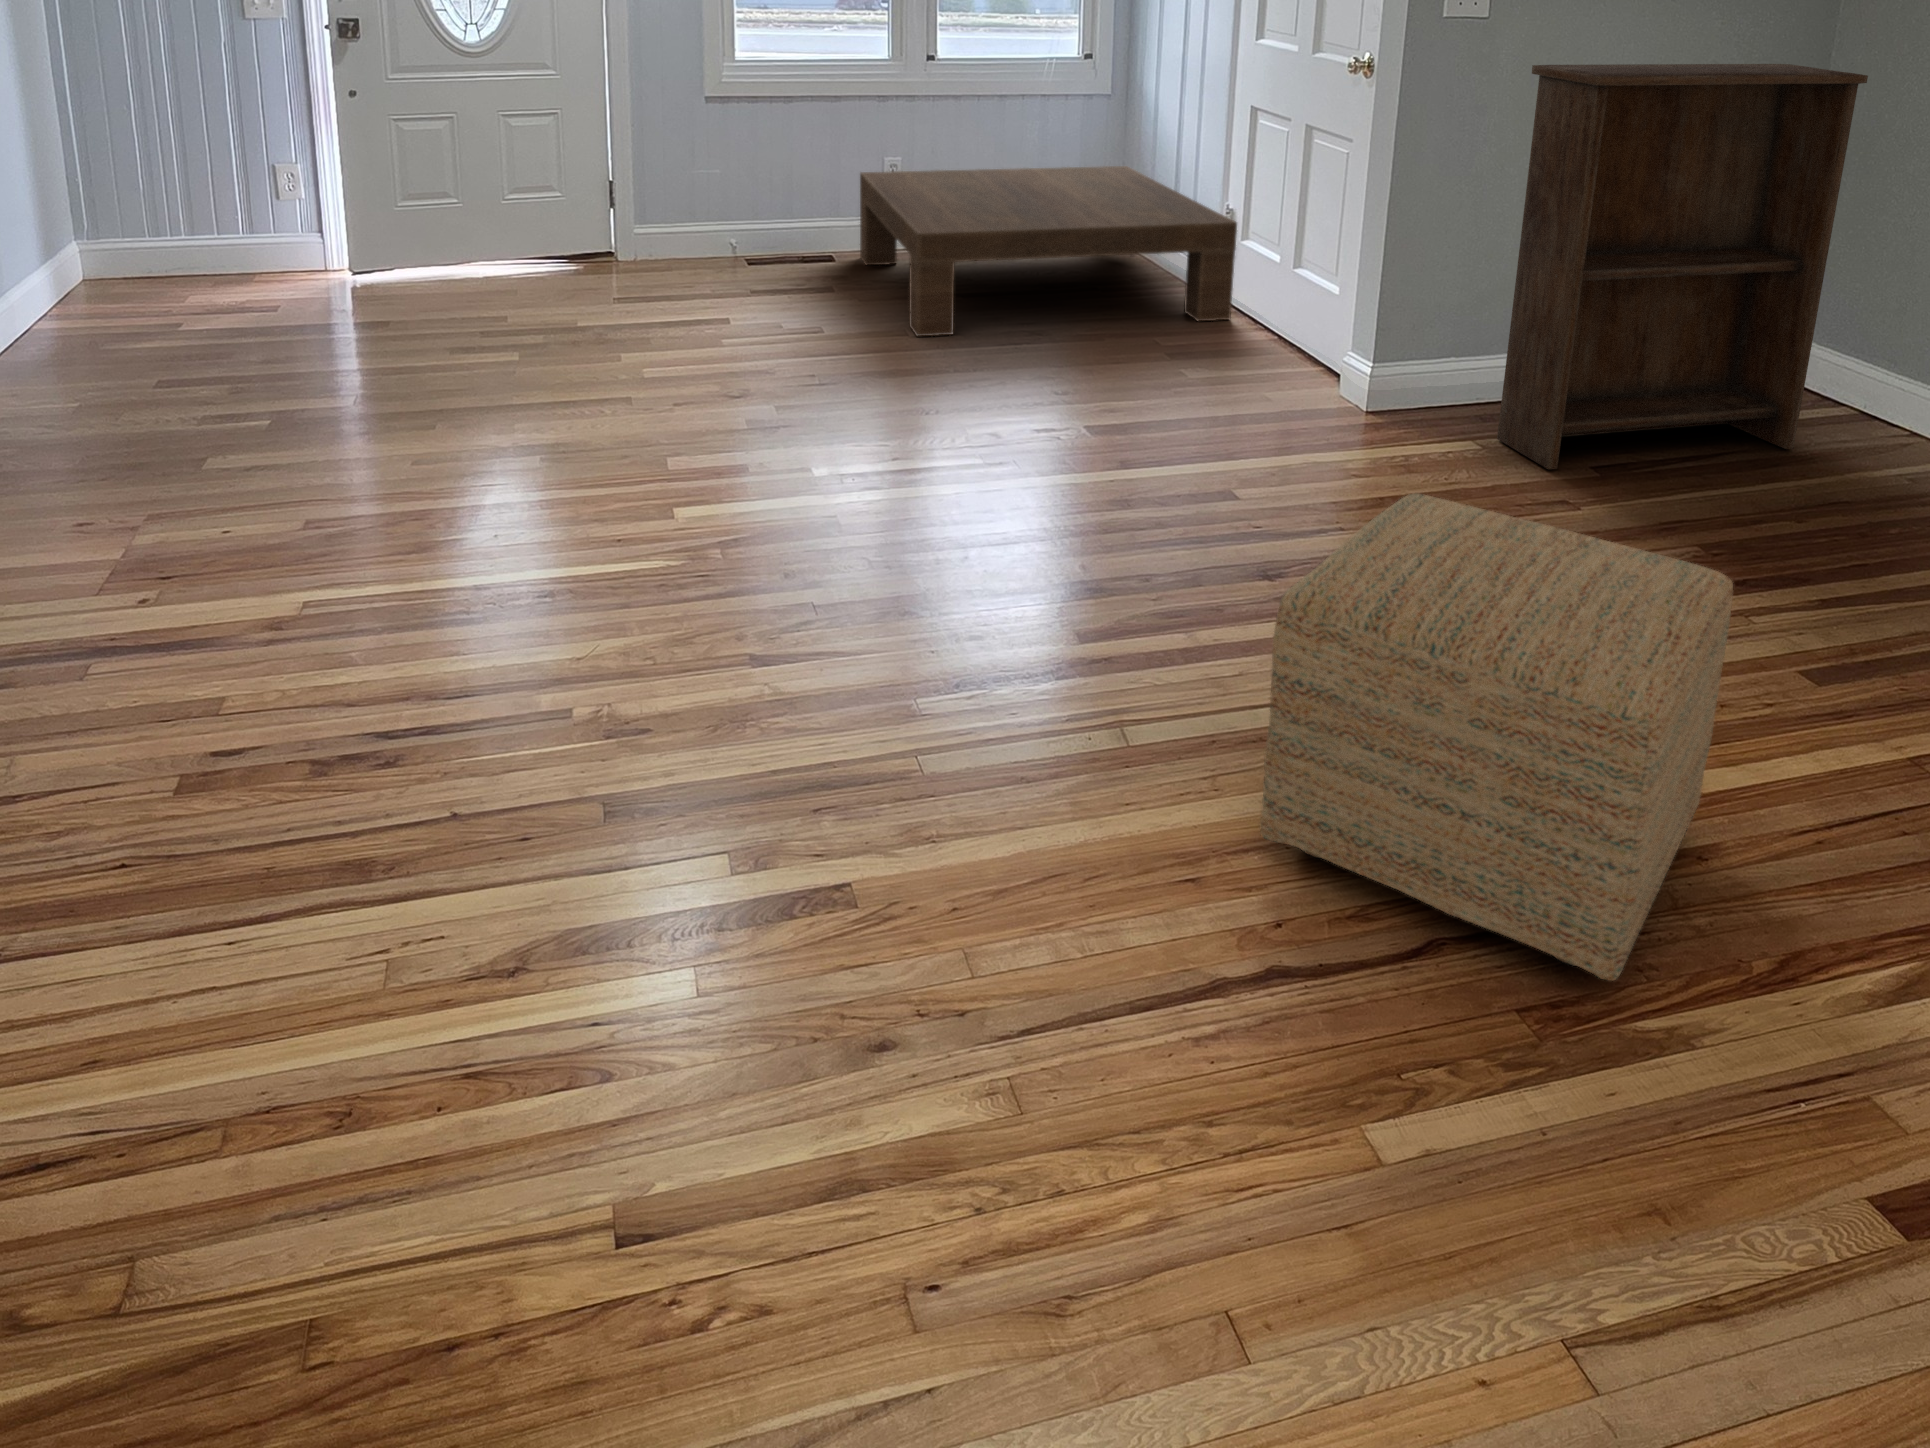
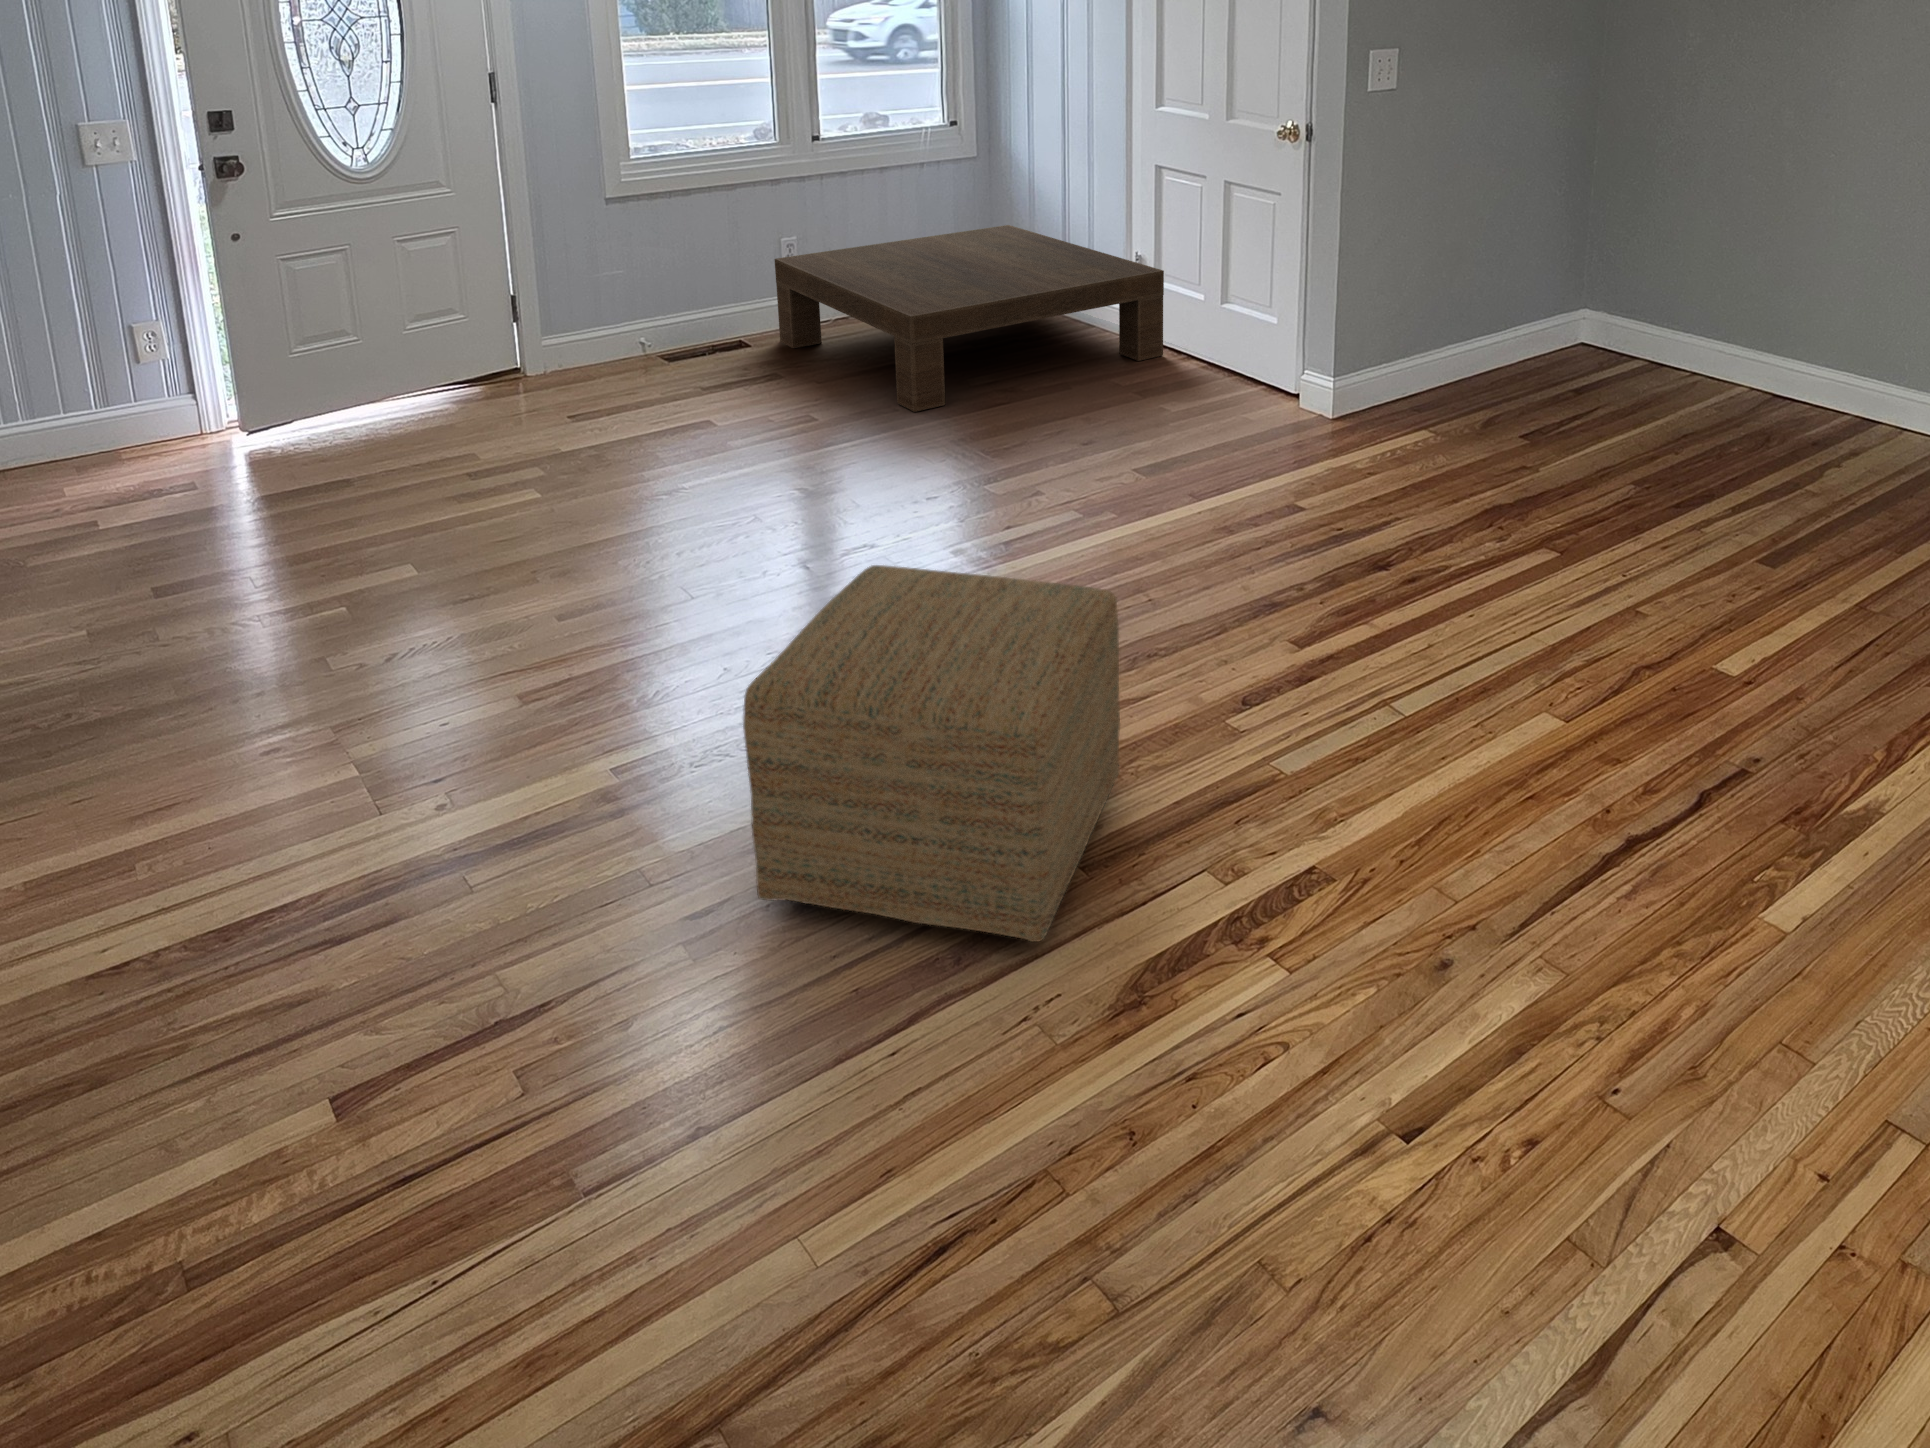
bookshelf: present [1497,64,1868,469] -> none [1444,113,1664,444]
ottoman: present [1260,493,1733,981] -> present [743,565,1120,942]

